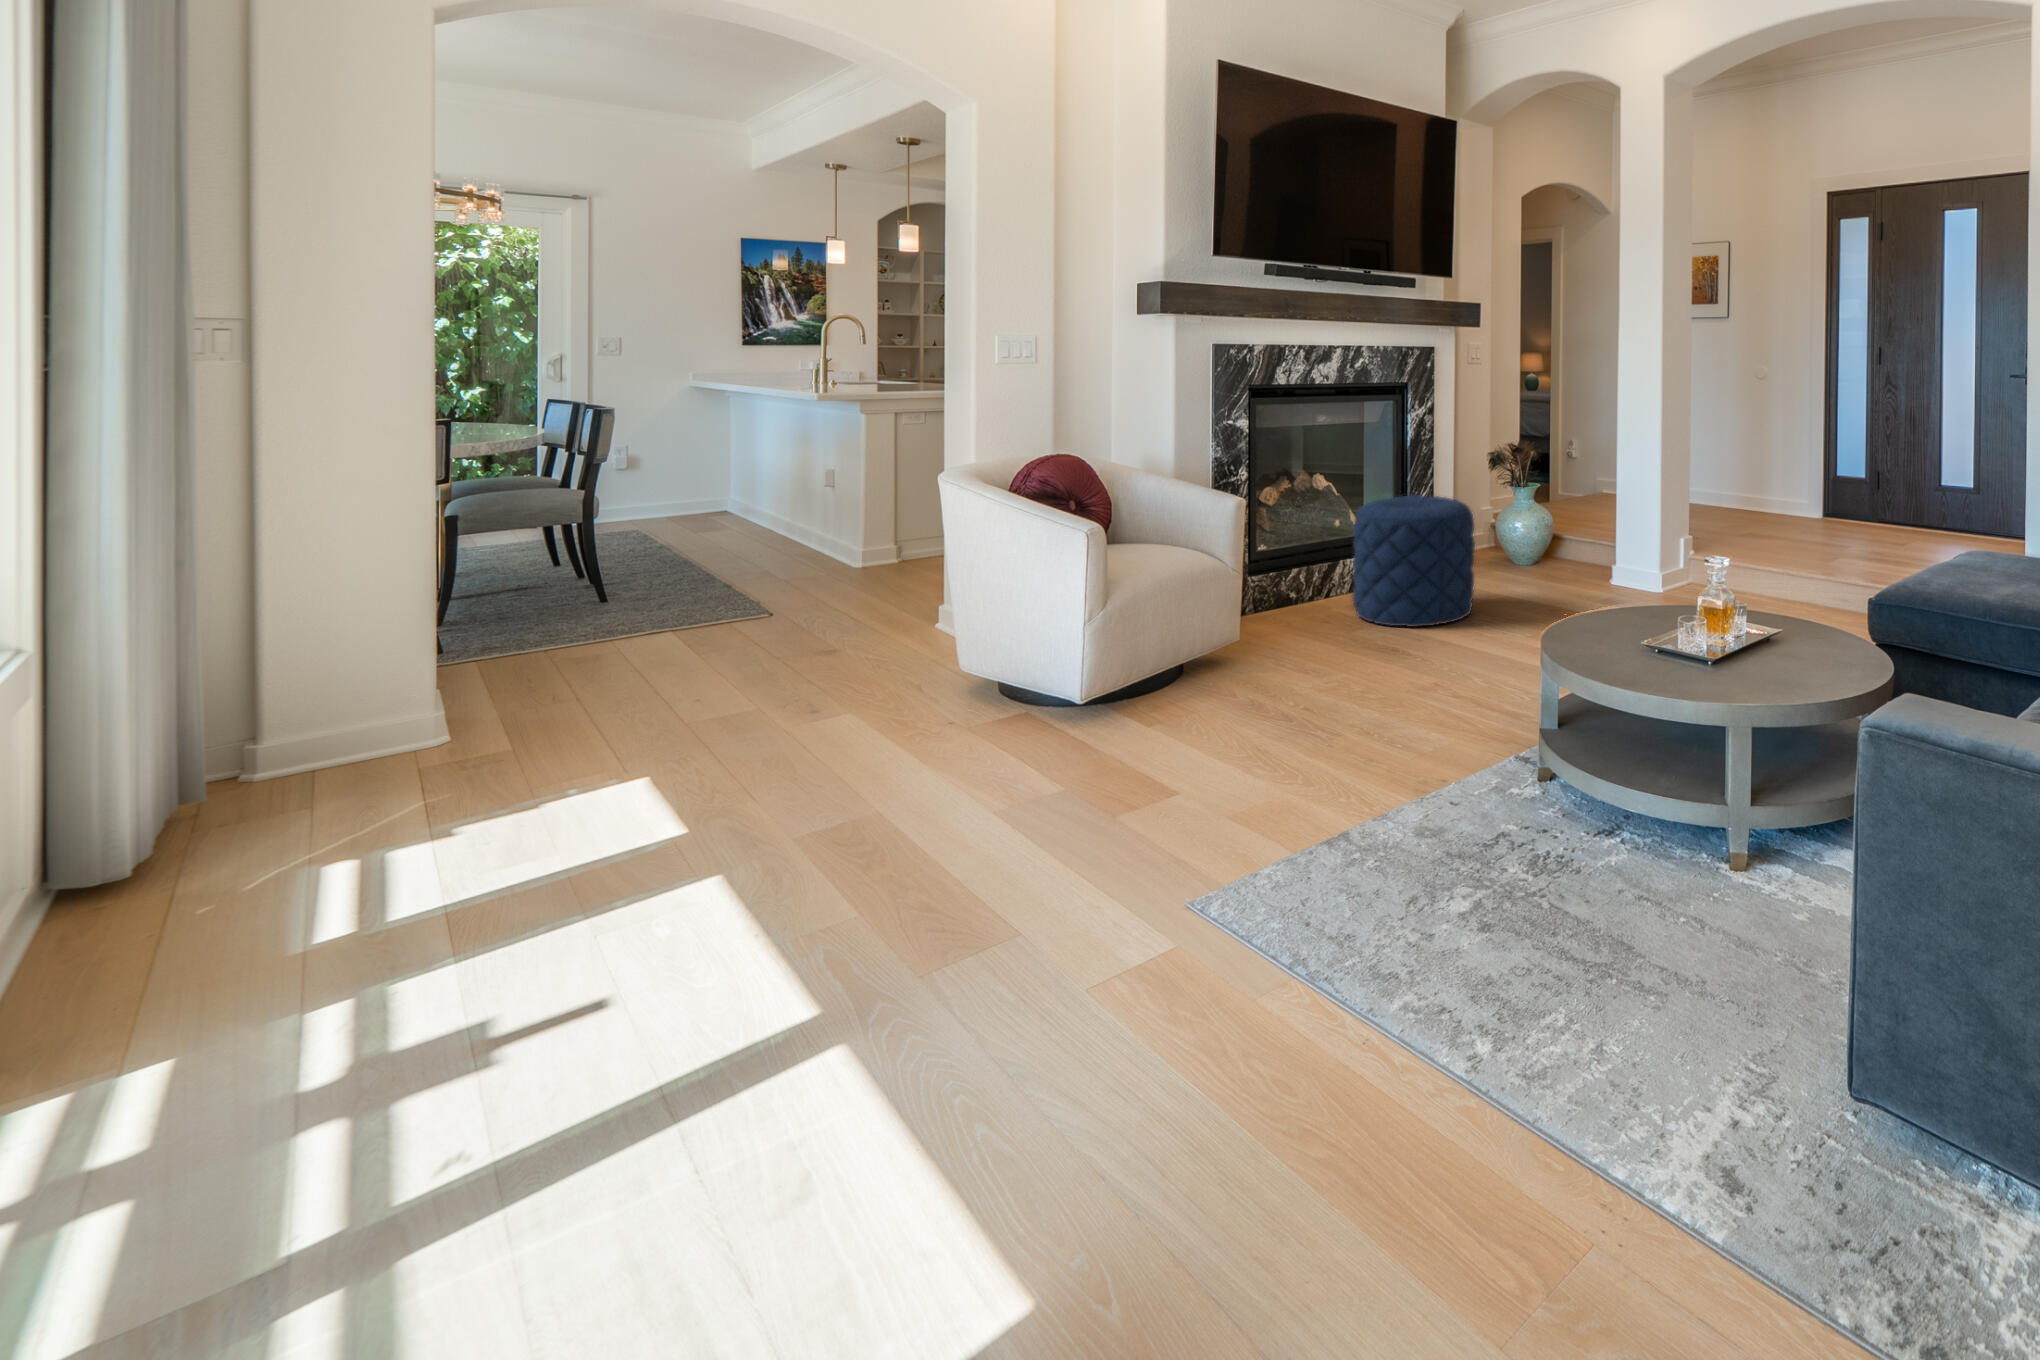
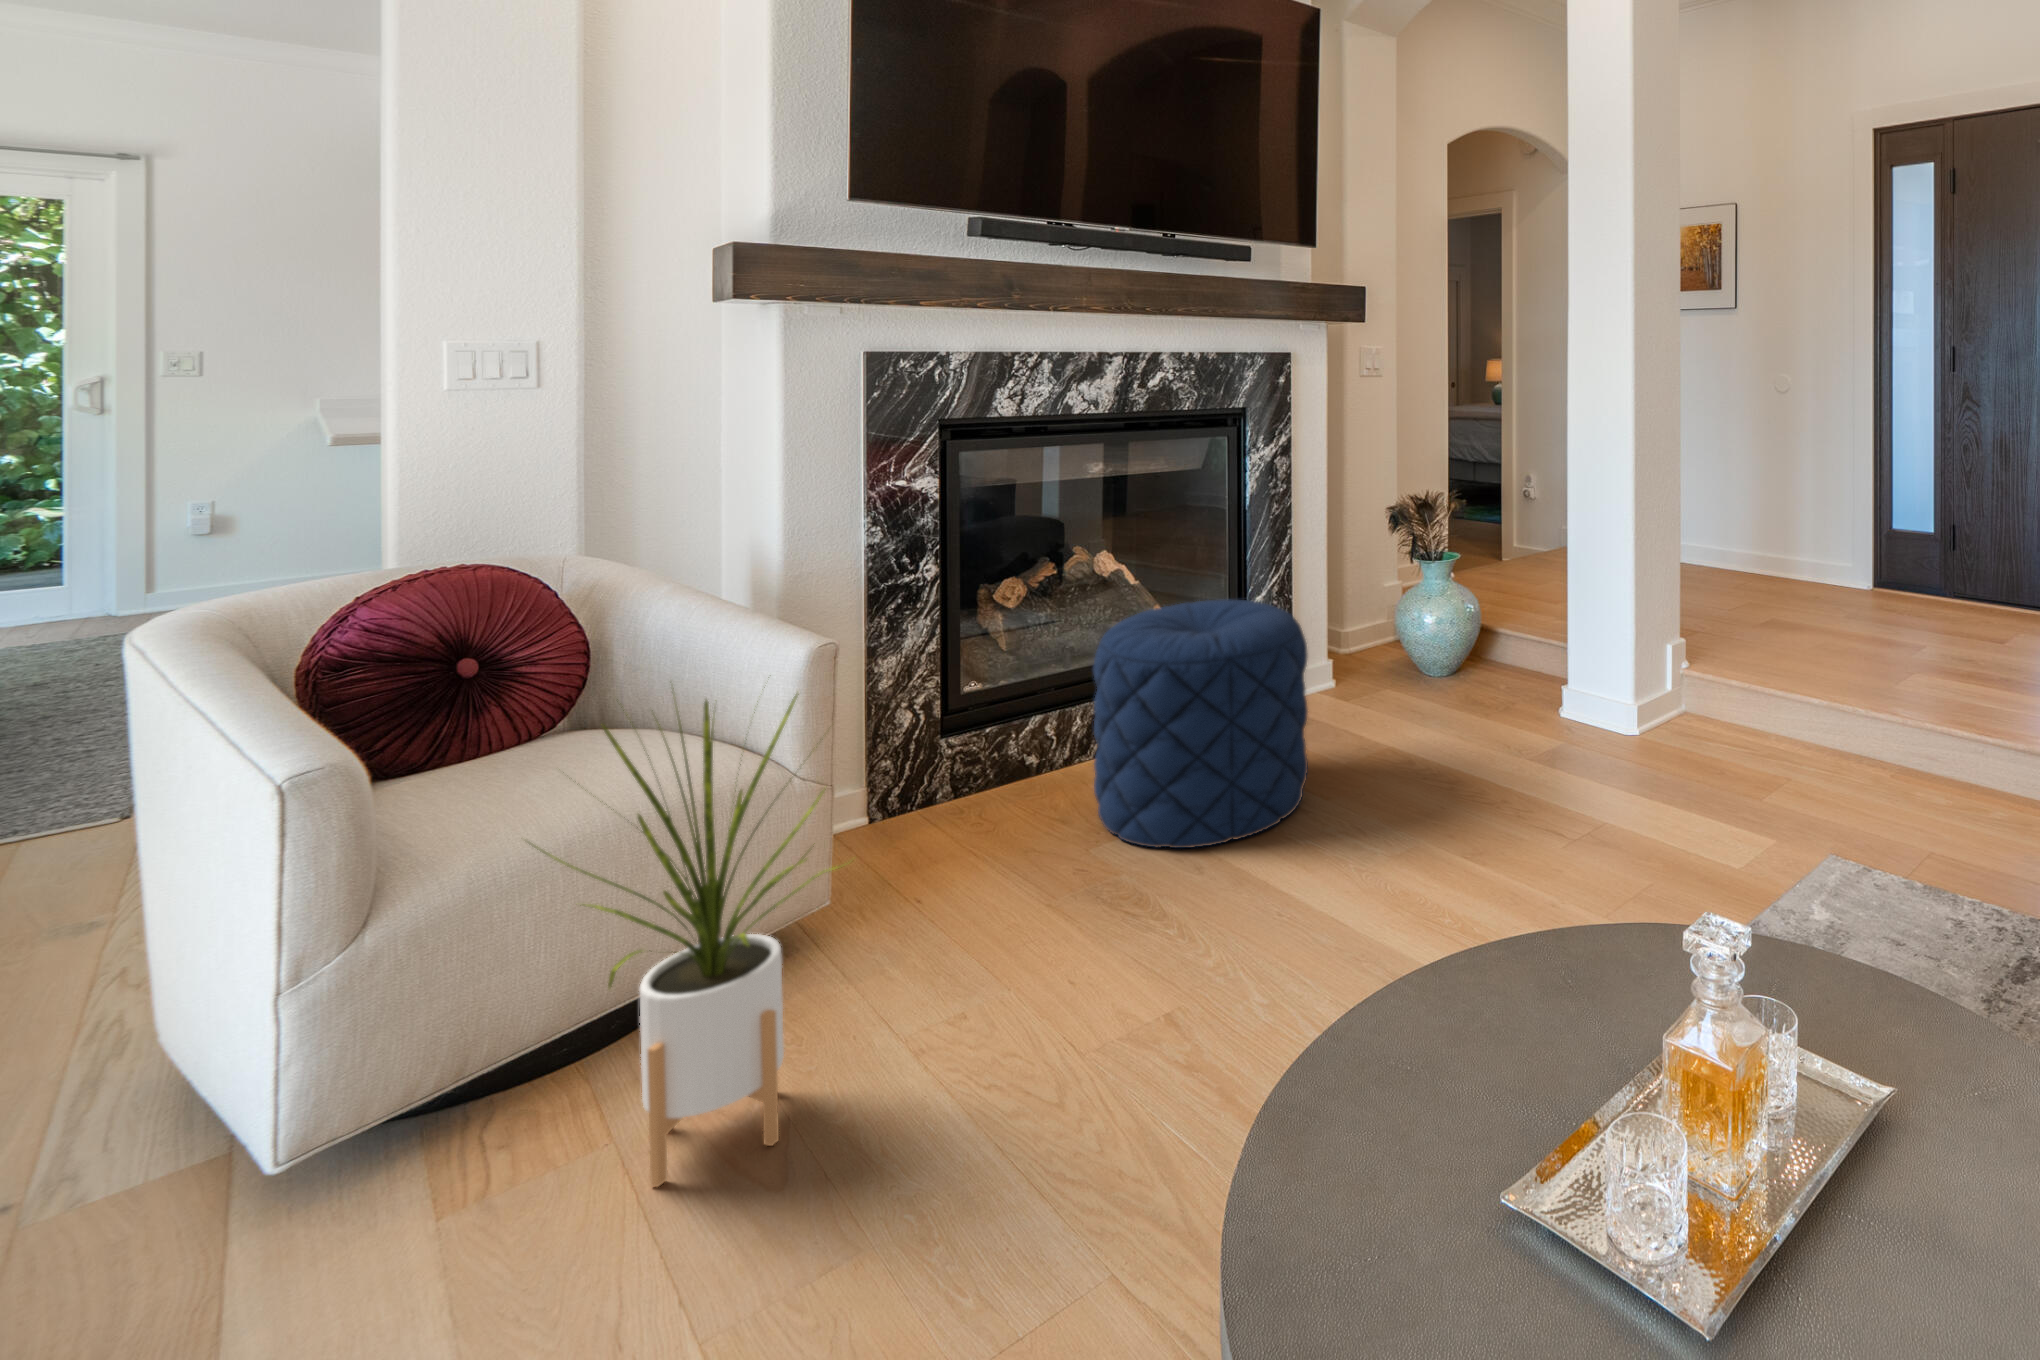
house plant: none [1208,491,1322,709] -> present [533,687,836,1187]

